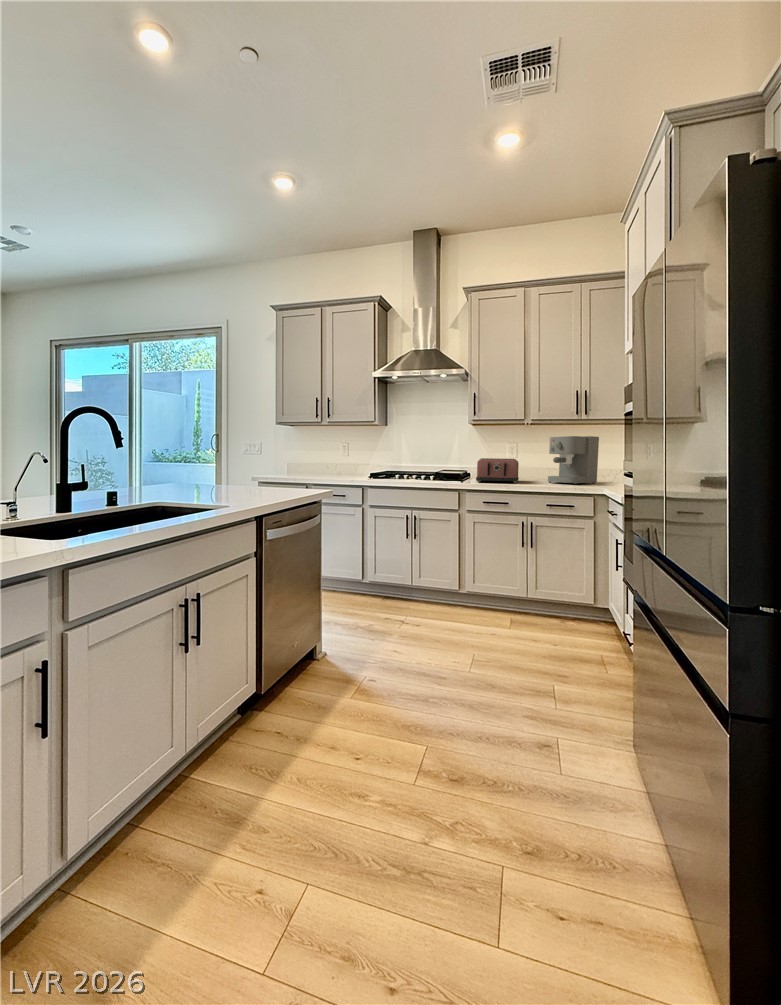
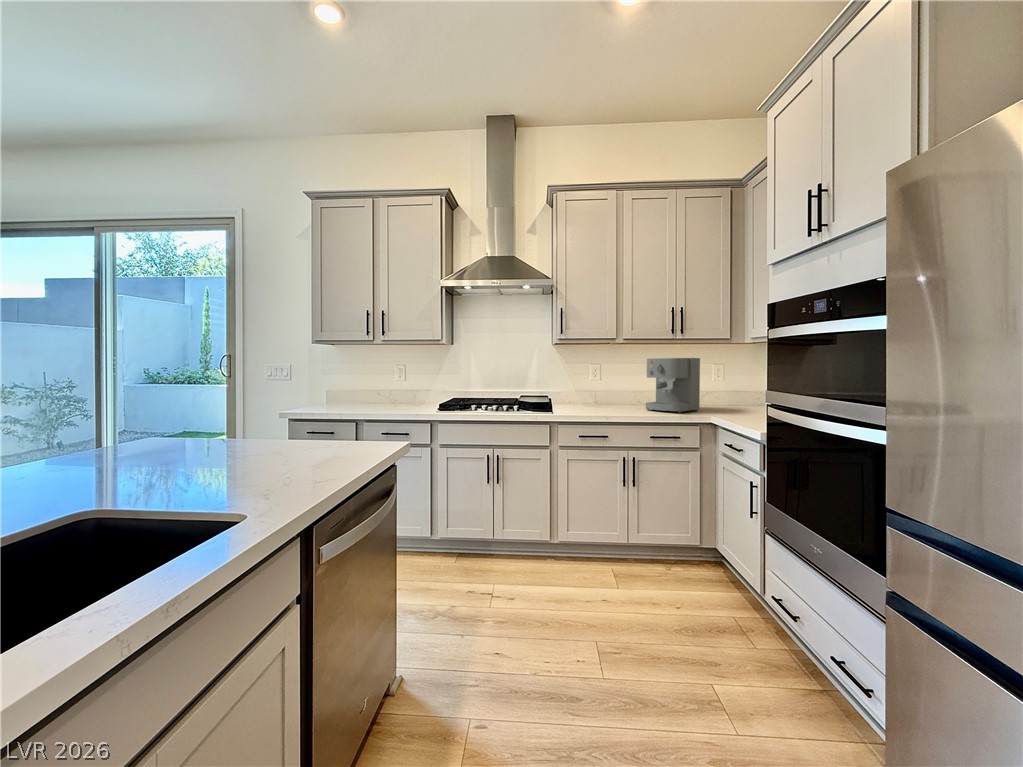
toaster: present [476,458,519,483] -> none [566,383,615,412]

